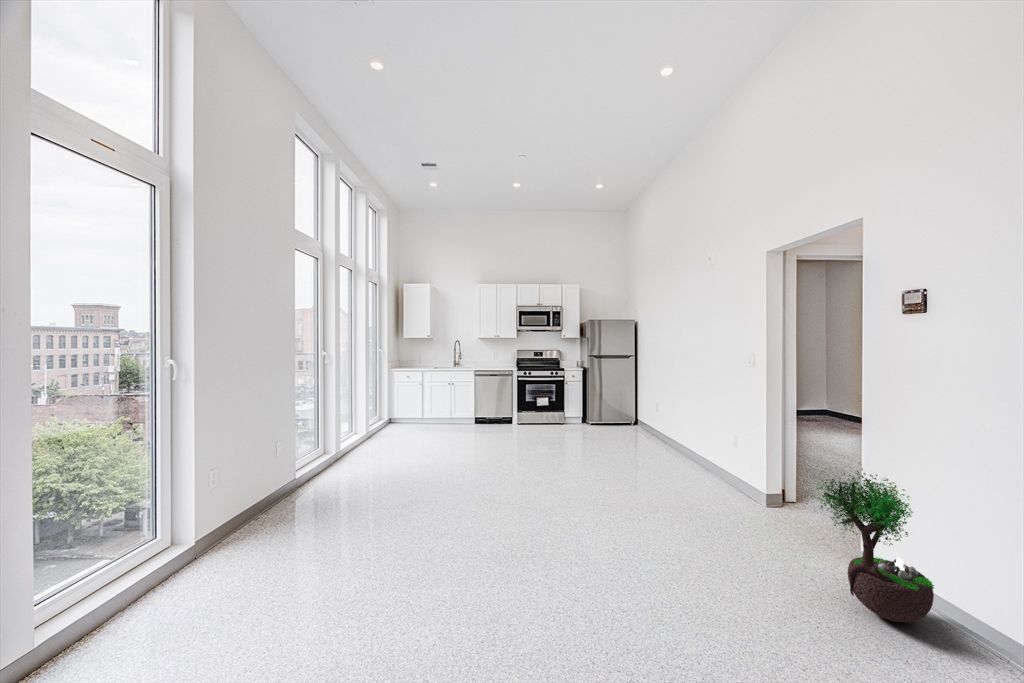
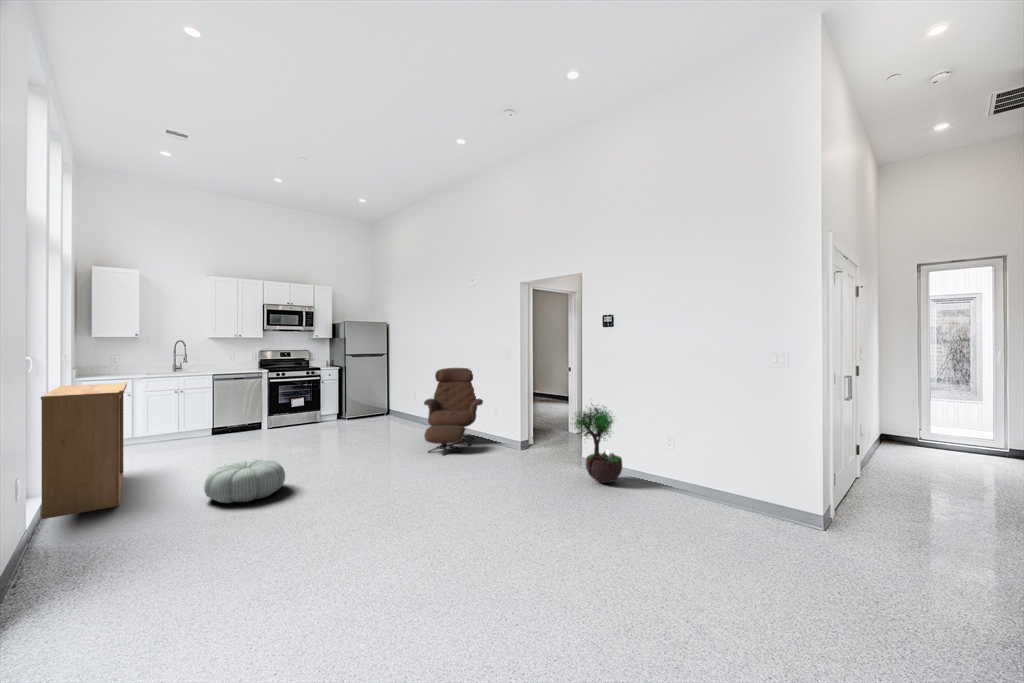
bookshelf: none [320,377,393,478] -> present [40,382,127,519]
lounge chair: none [633,379,724,490] -> present [424,368,483,455]
pouf: none [406,458,471,499] -> present [204,459,285,503]

